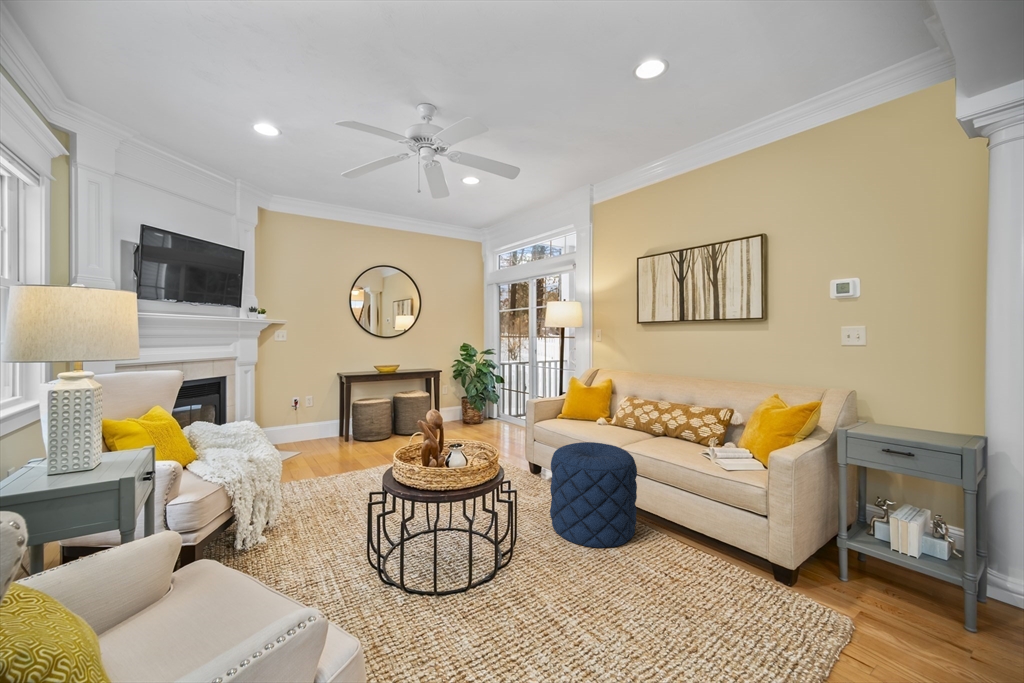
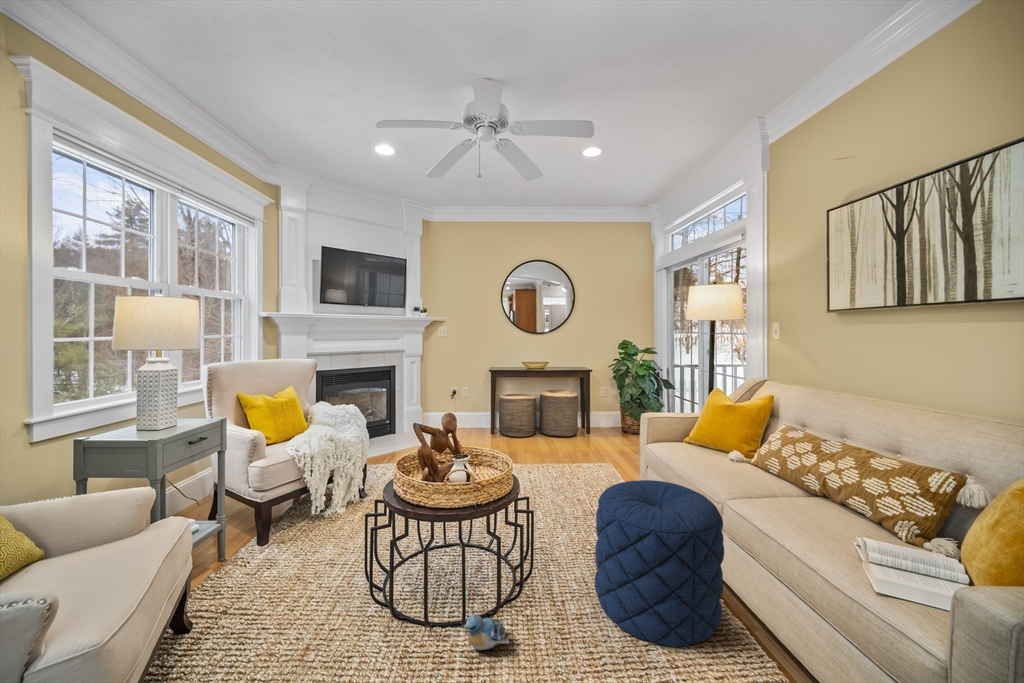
plush toy: none [504,564,534,591] -> present [464,615,510,650]

